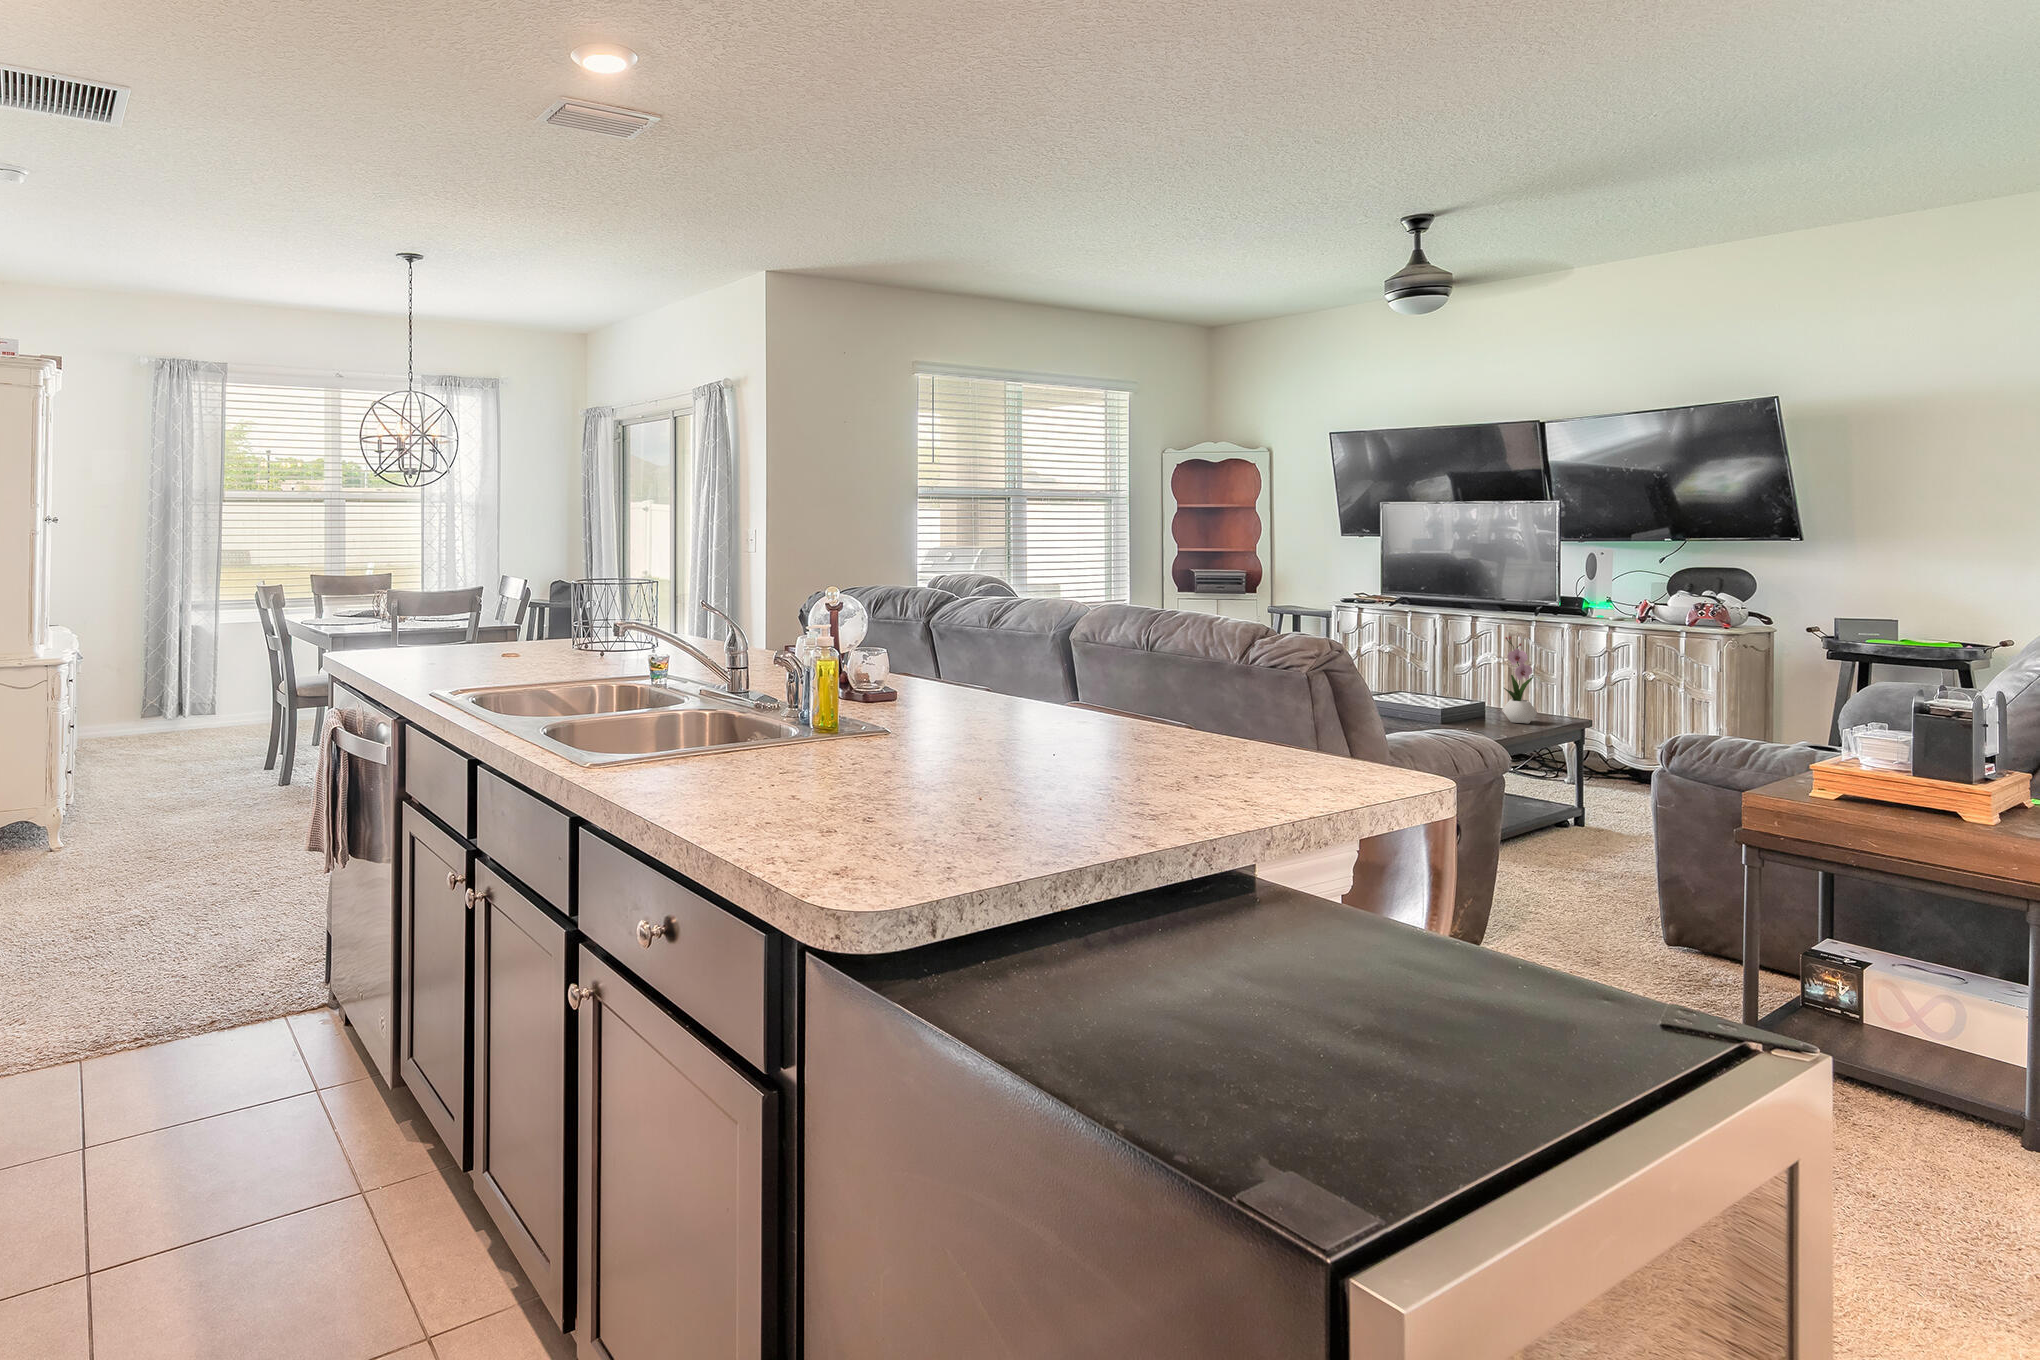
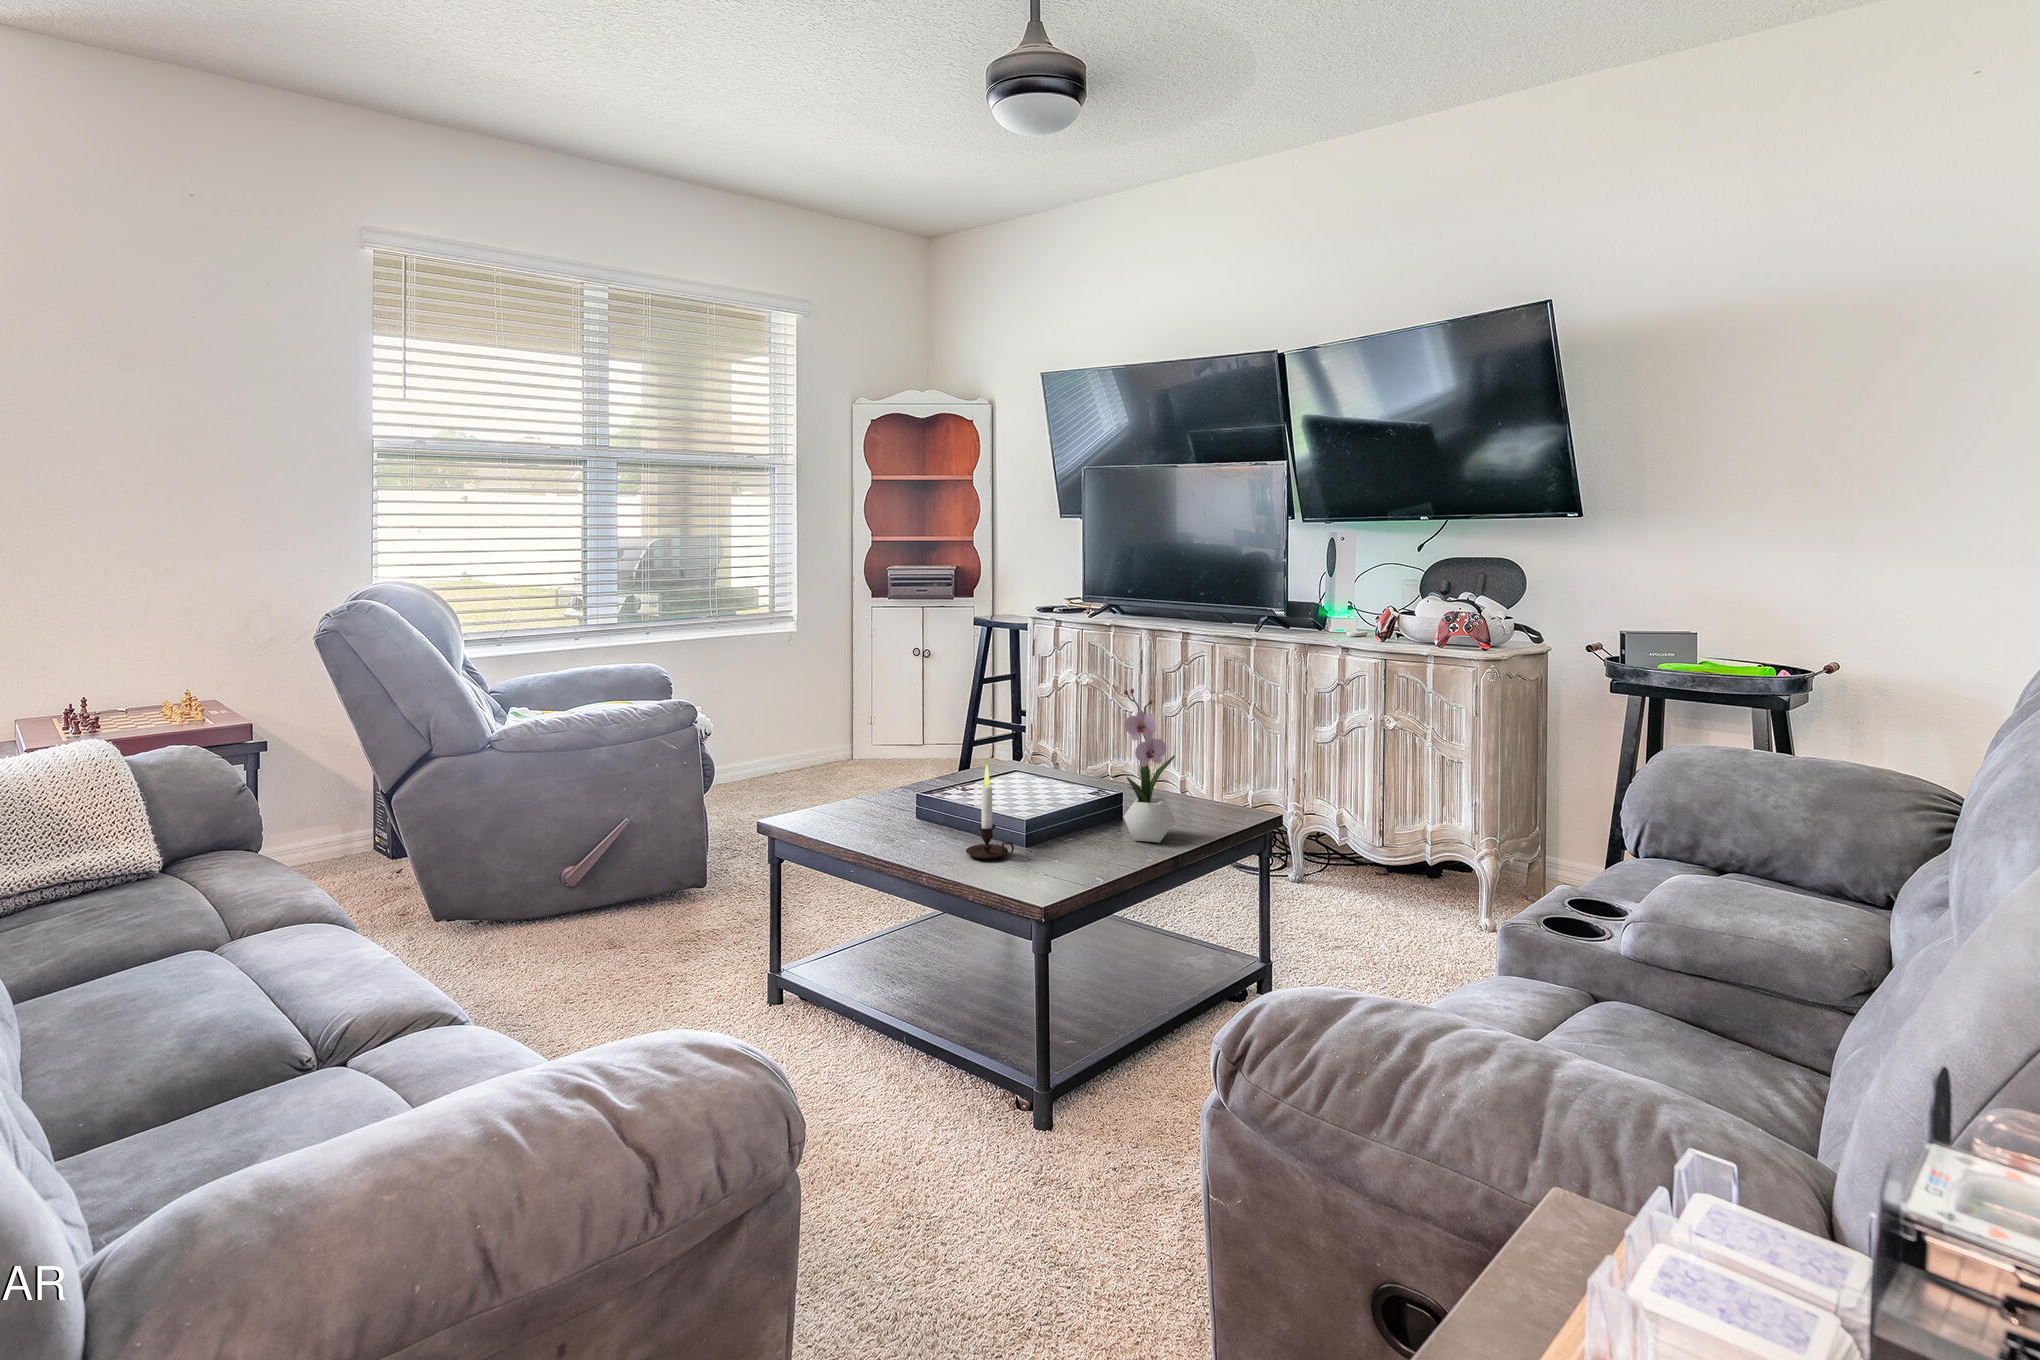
candle: none [1414,674,1447,725] -> present [966,765,1014,859]

